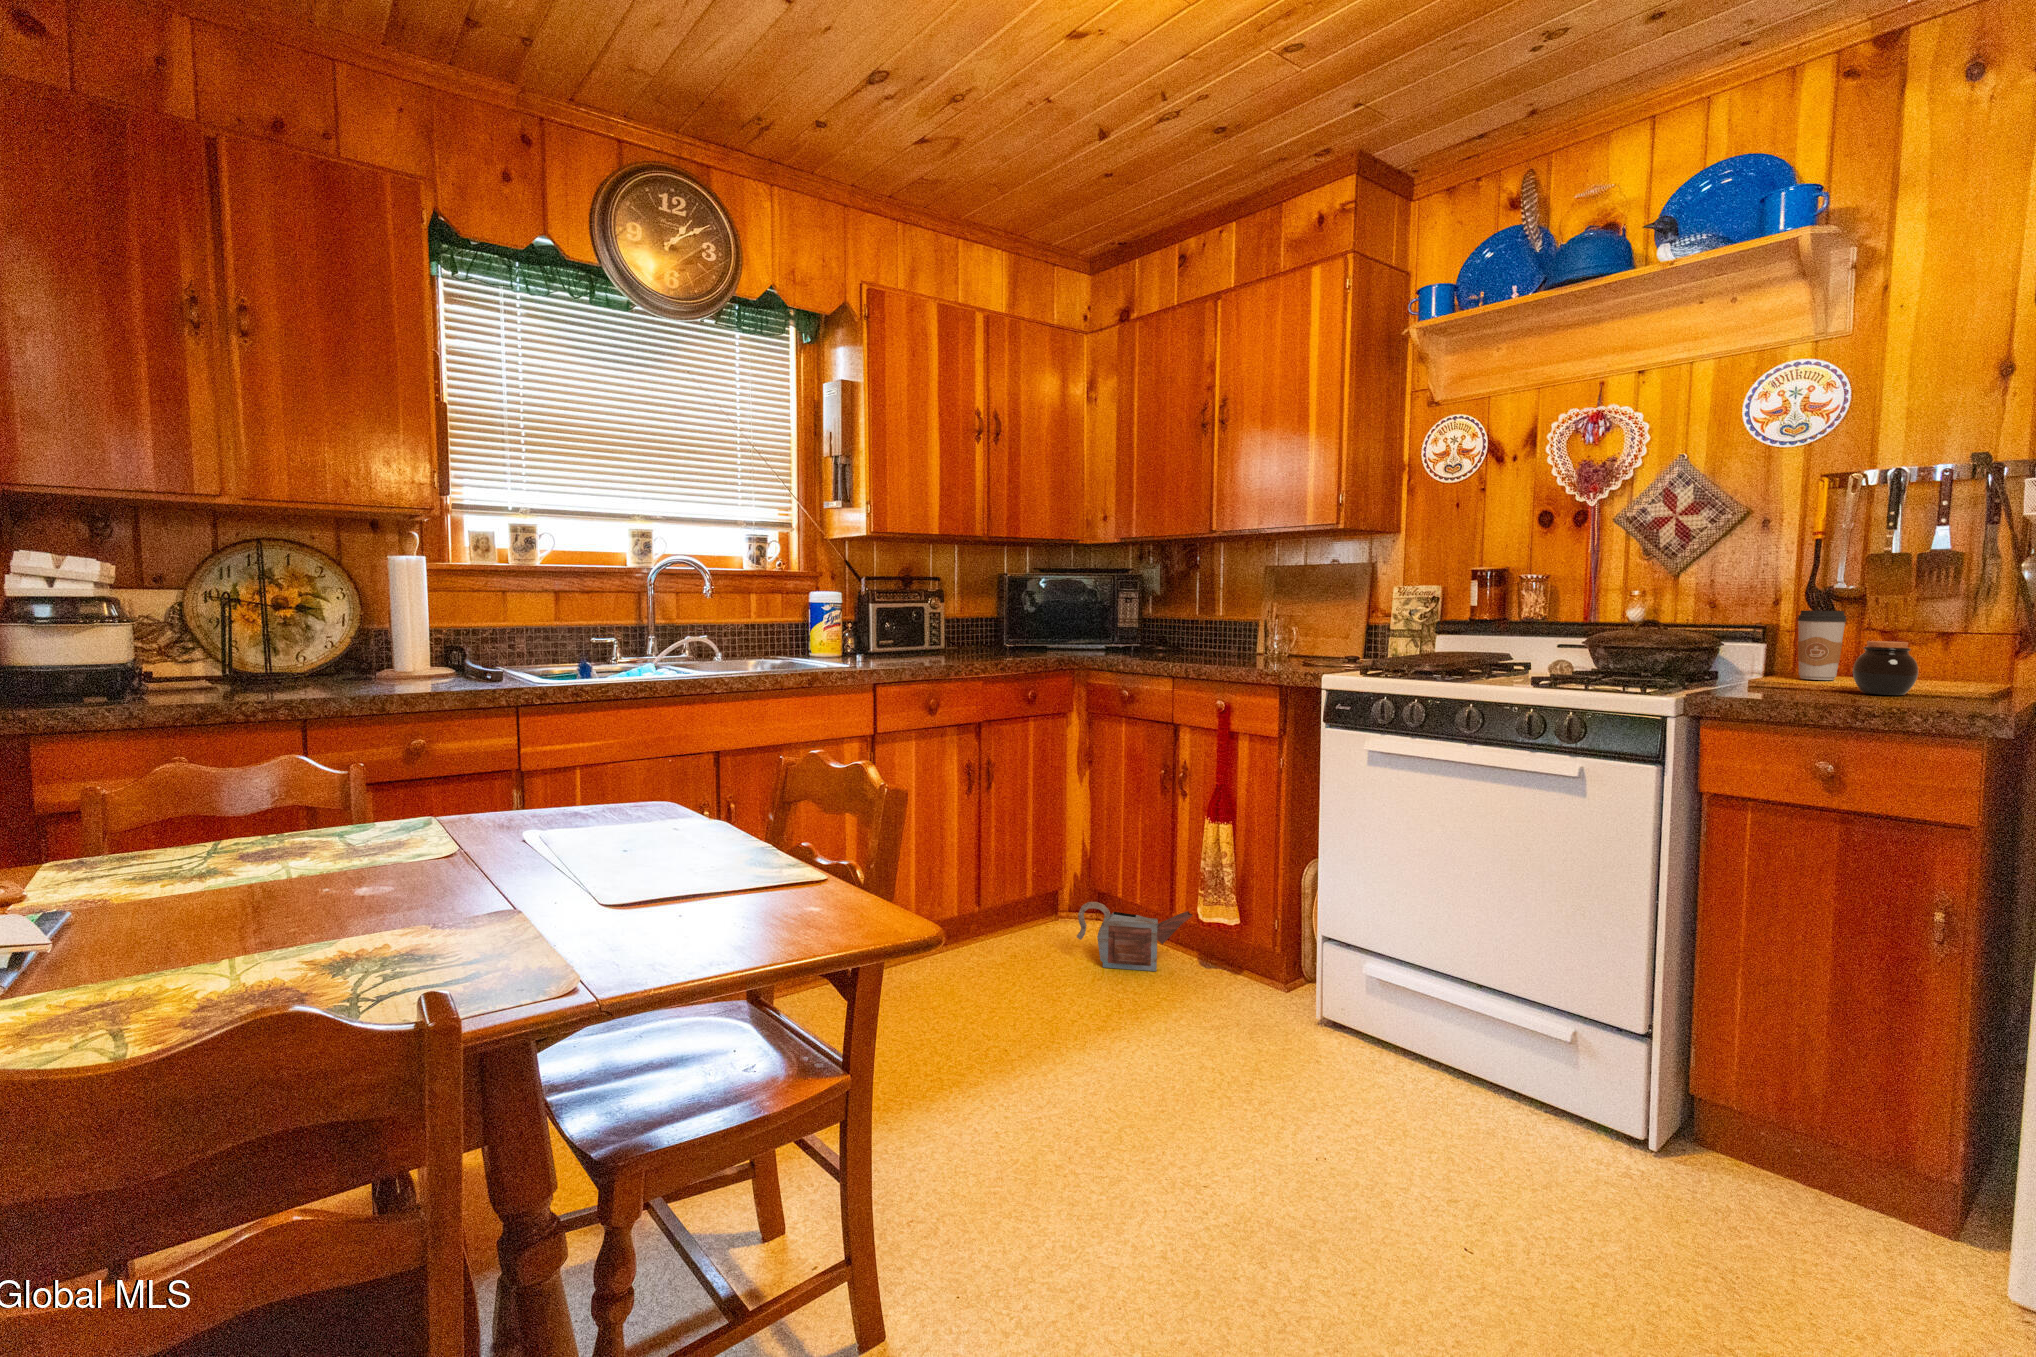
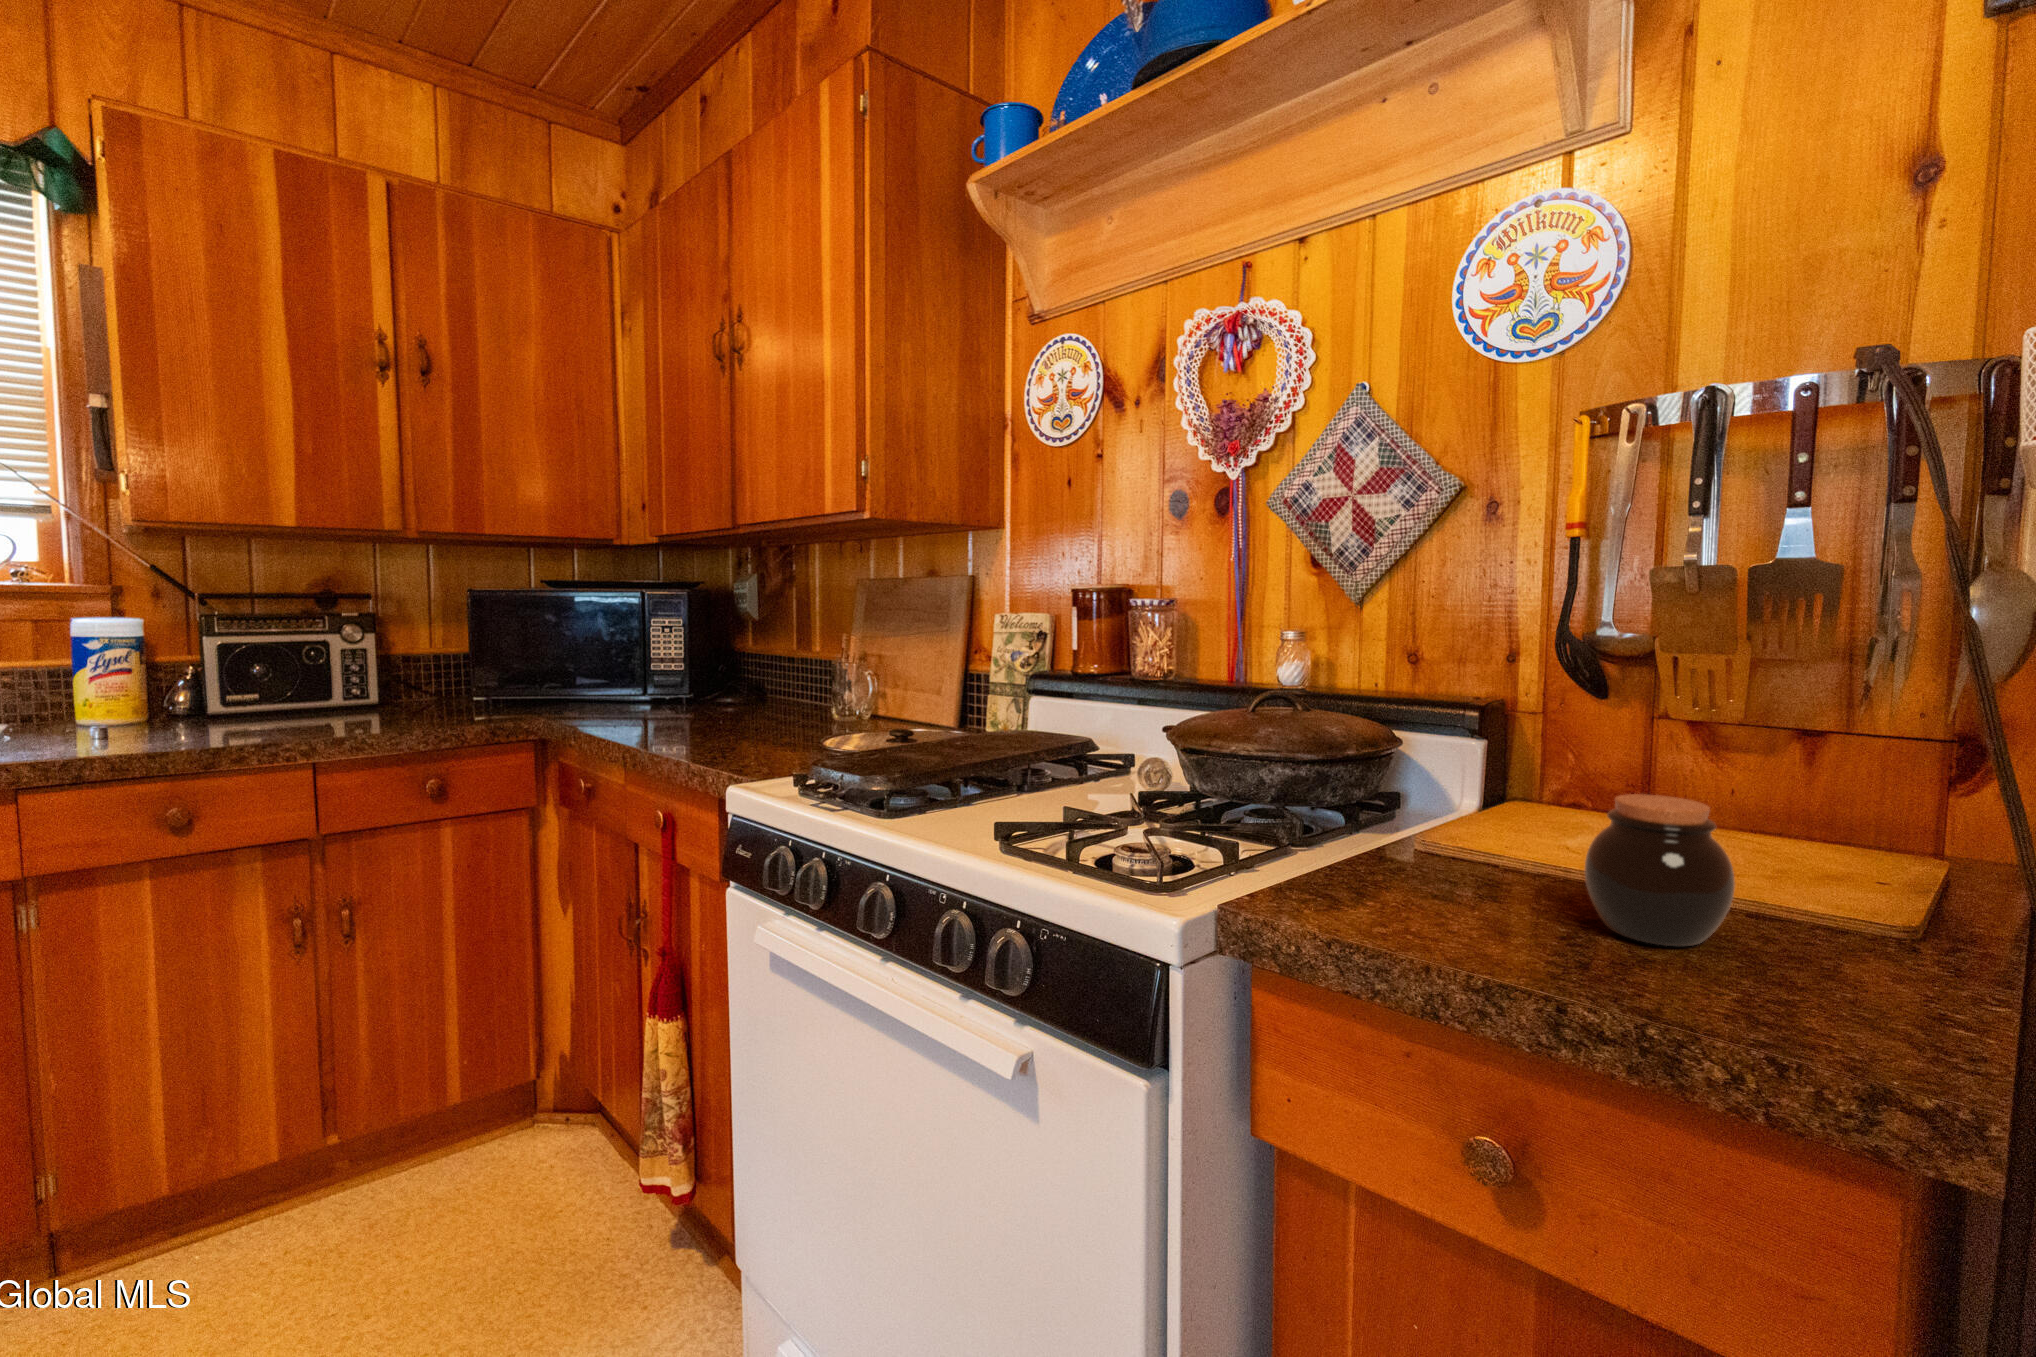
coffee cup: present [1798,611,1846,680] -> none [1514,686,1607,840]
watering can: present [1077,902,1192,971] -> none [428,1157,614,1278]

